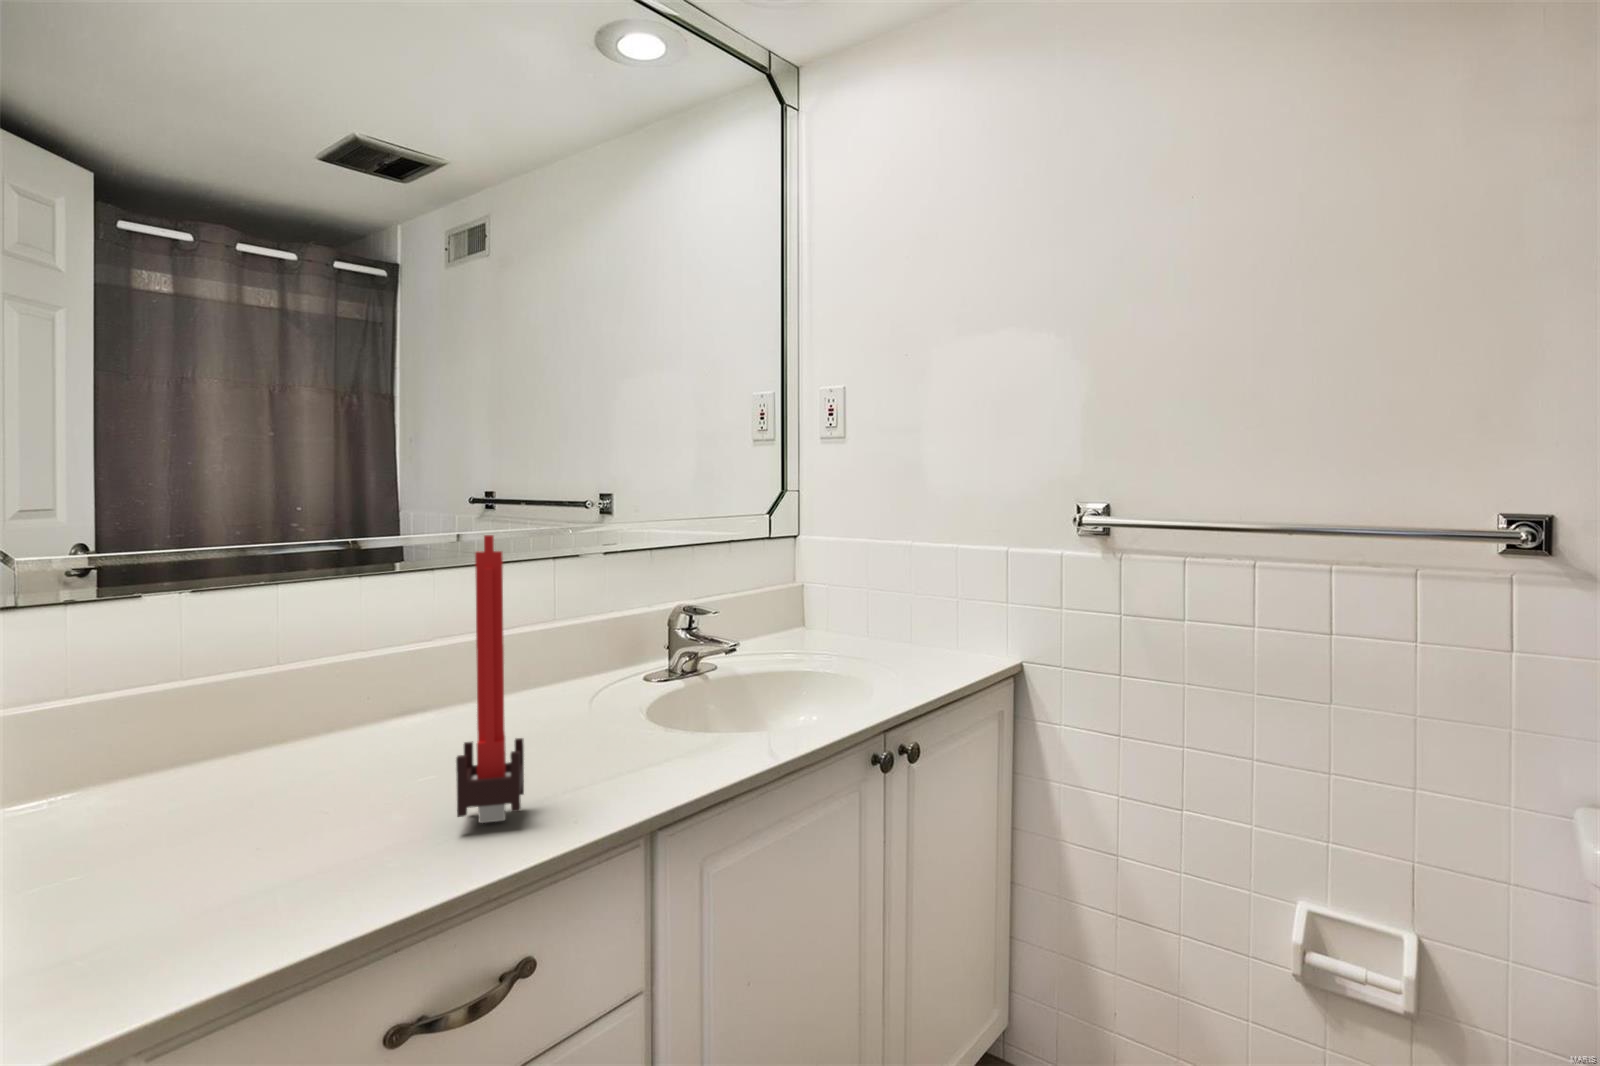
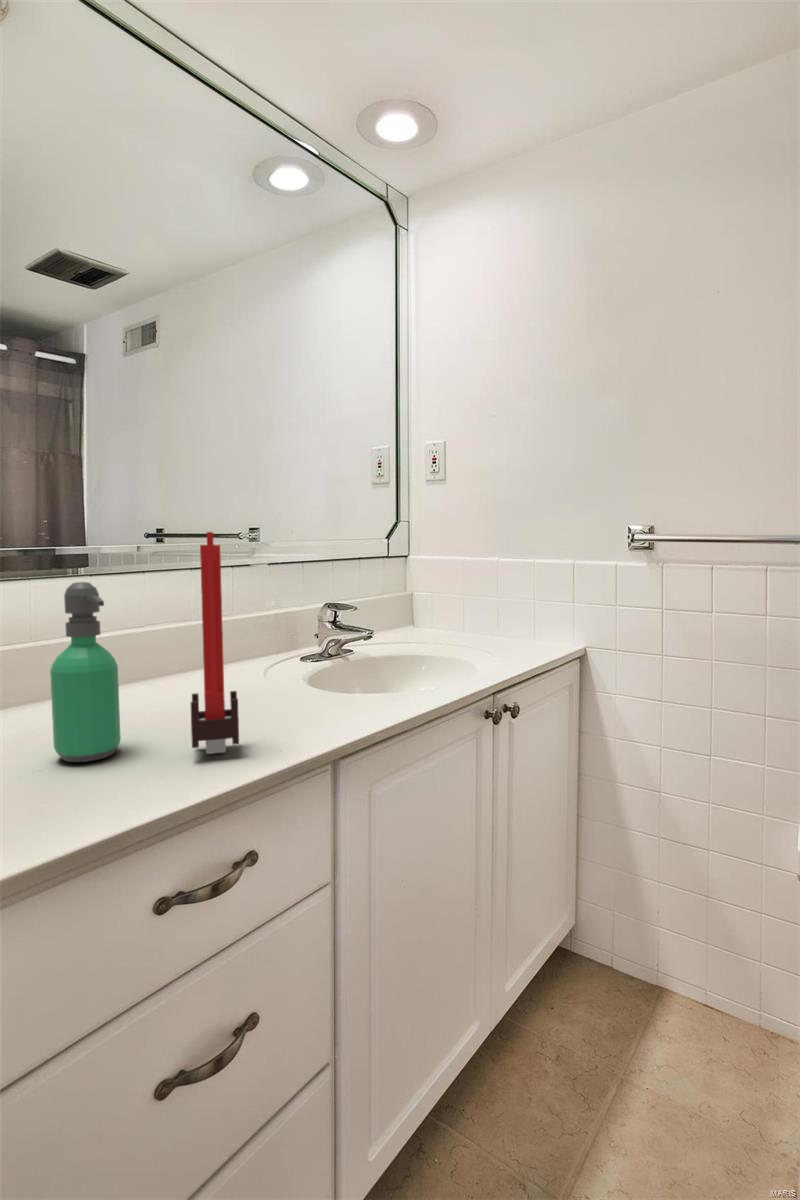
soap dispenser: none [281,598,371,833] -> present [50,582,121,762]

